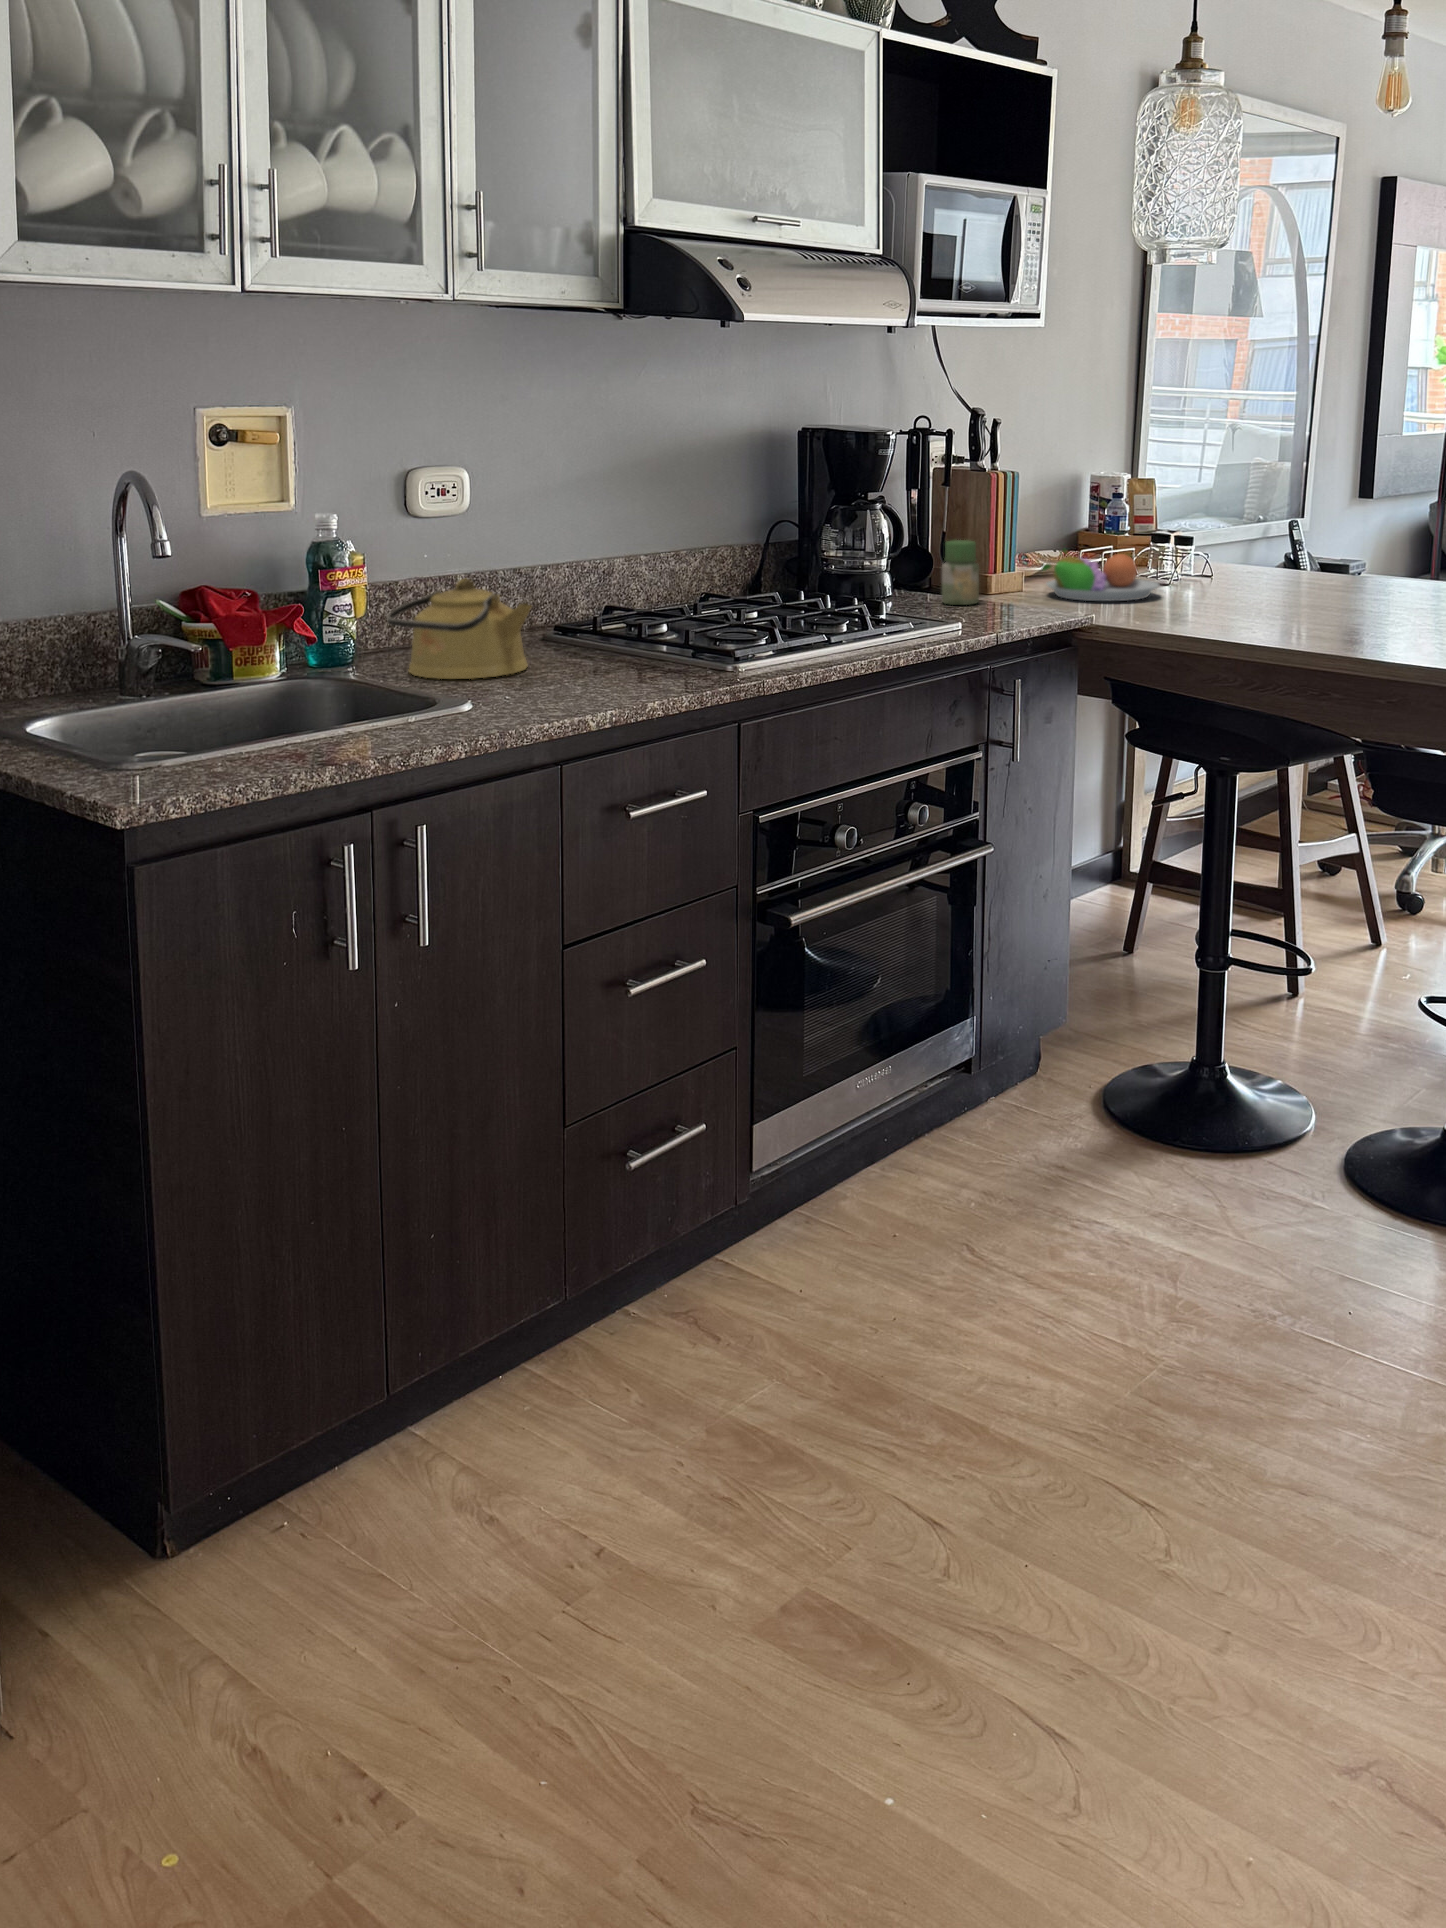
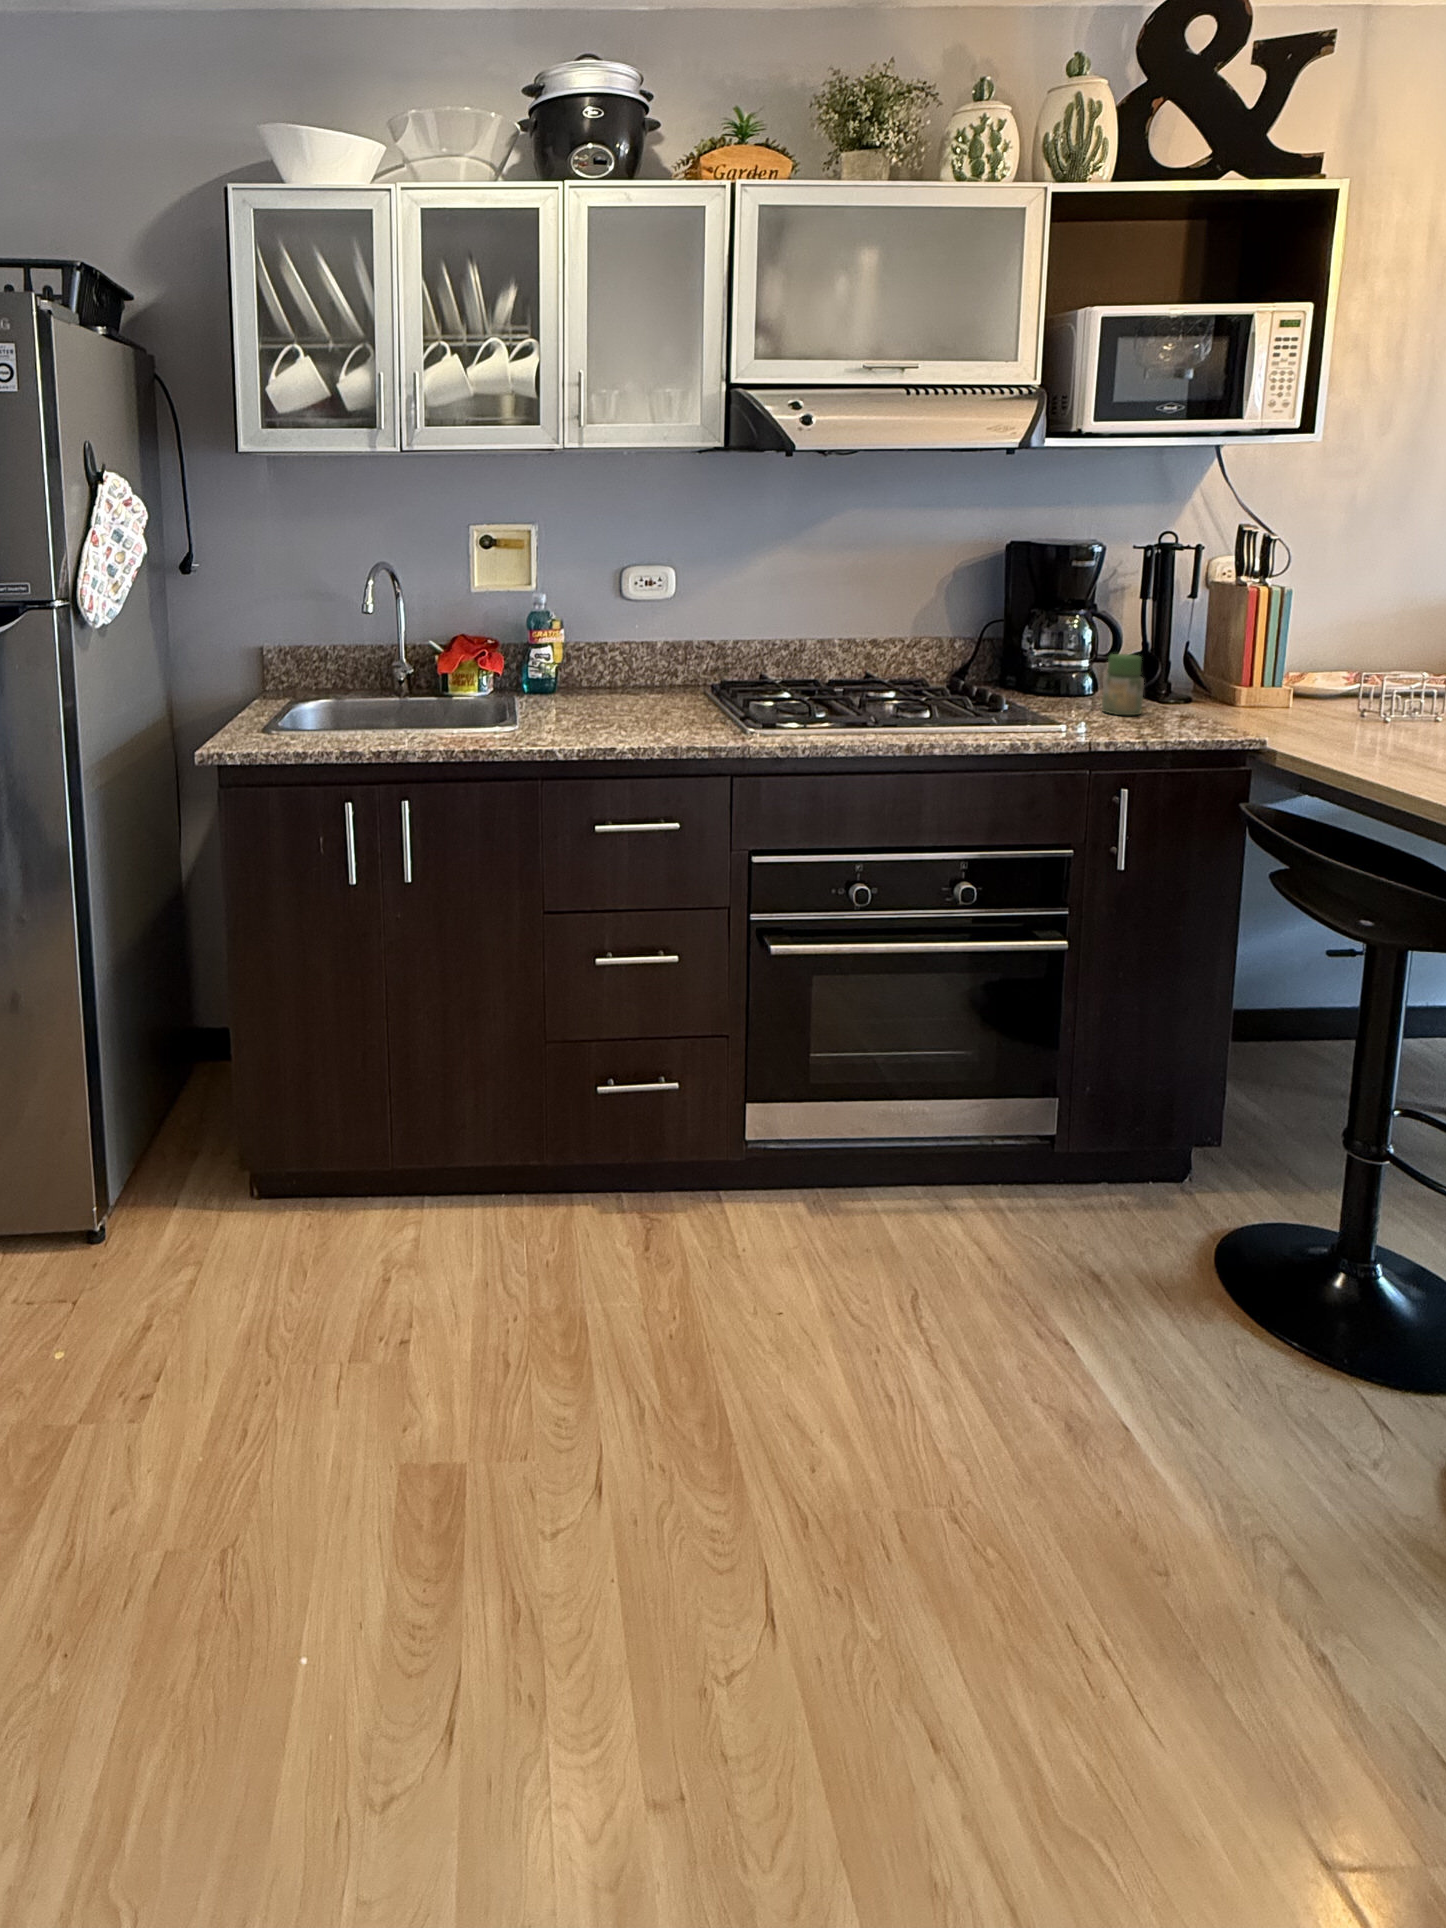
fruit bowl: present [1042,549,1159,601] -> none [1222,674,1382,737]
kettle: present [386,579,531,679] -> none [554,645,644,715]

